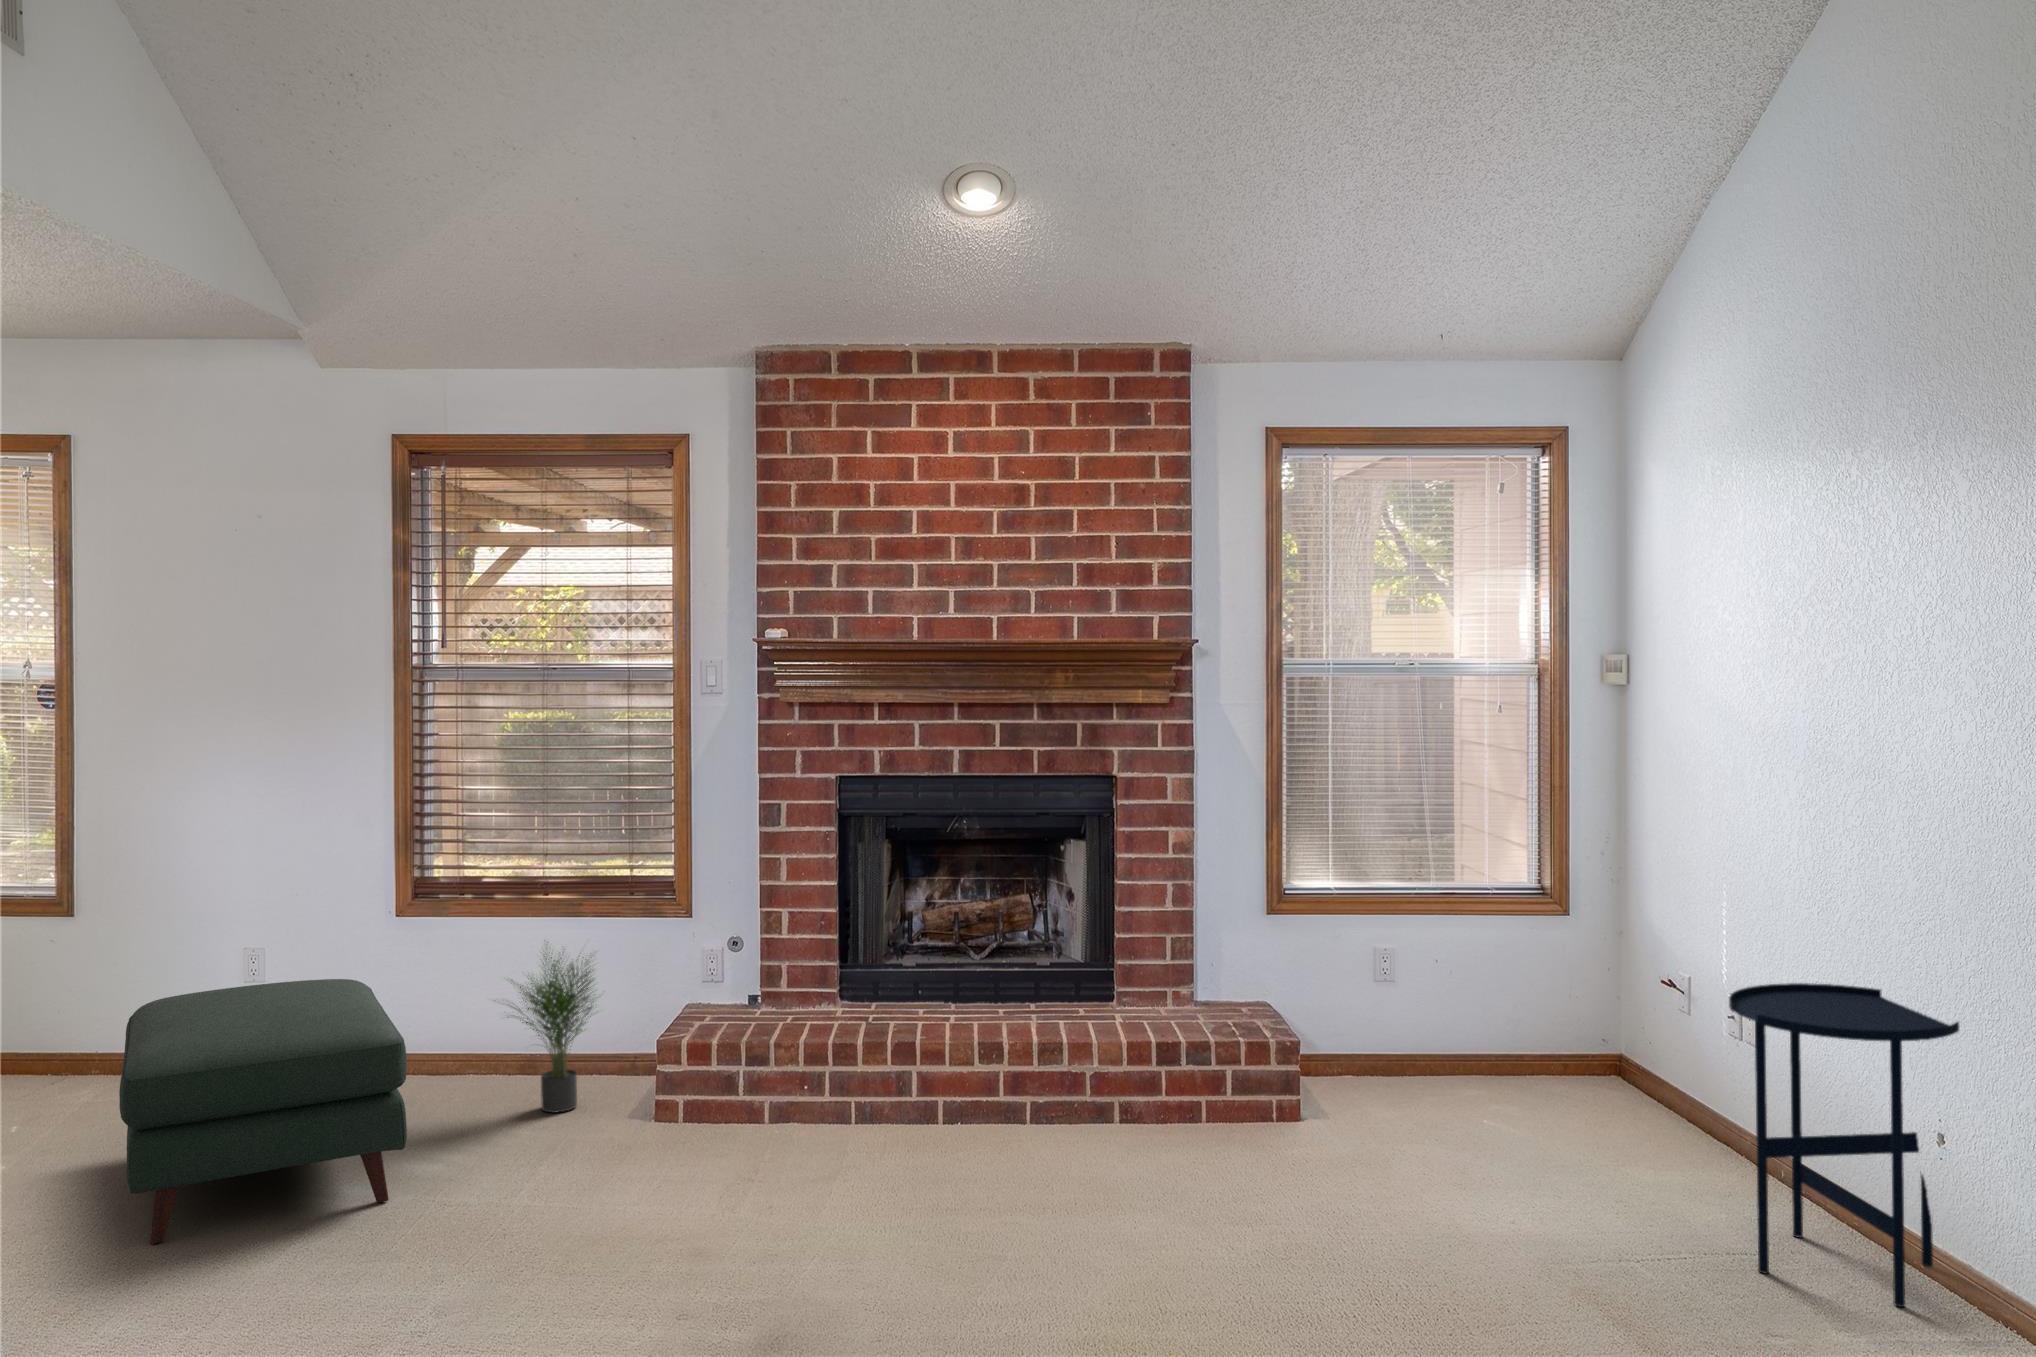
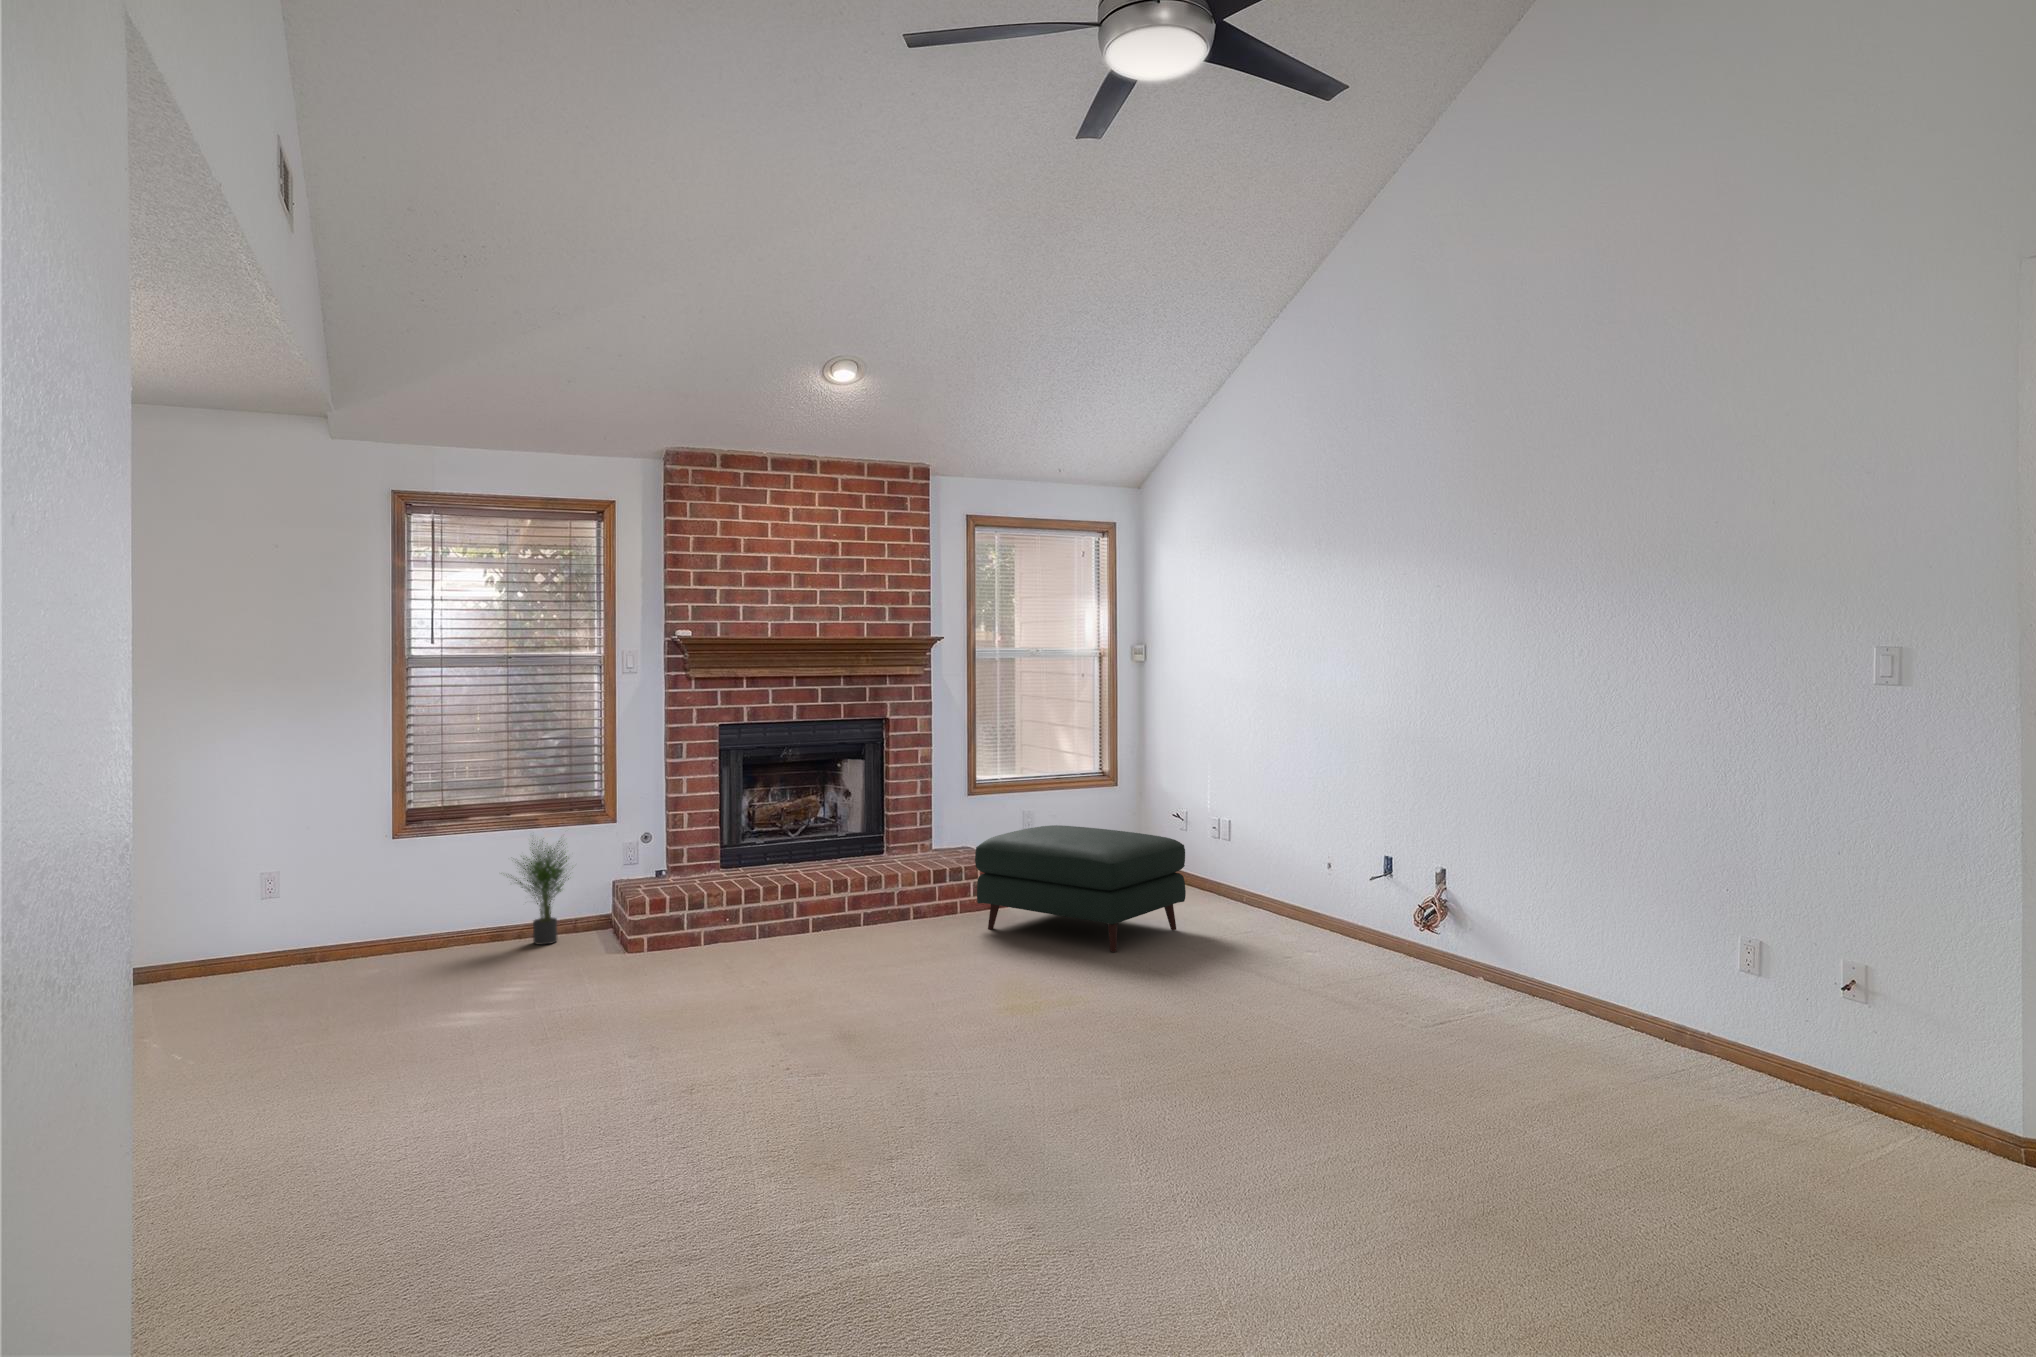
ottoman: present [119,979,407,1244] -> present [975,825,1186,952]
side table: present [1729,983,1959,1307] -> none [1244,809,1343,950]

